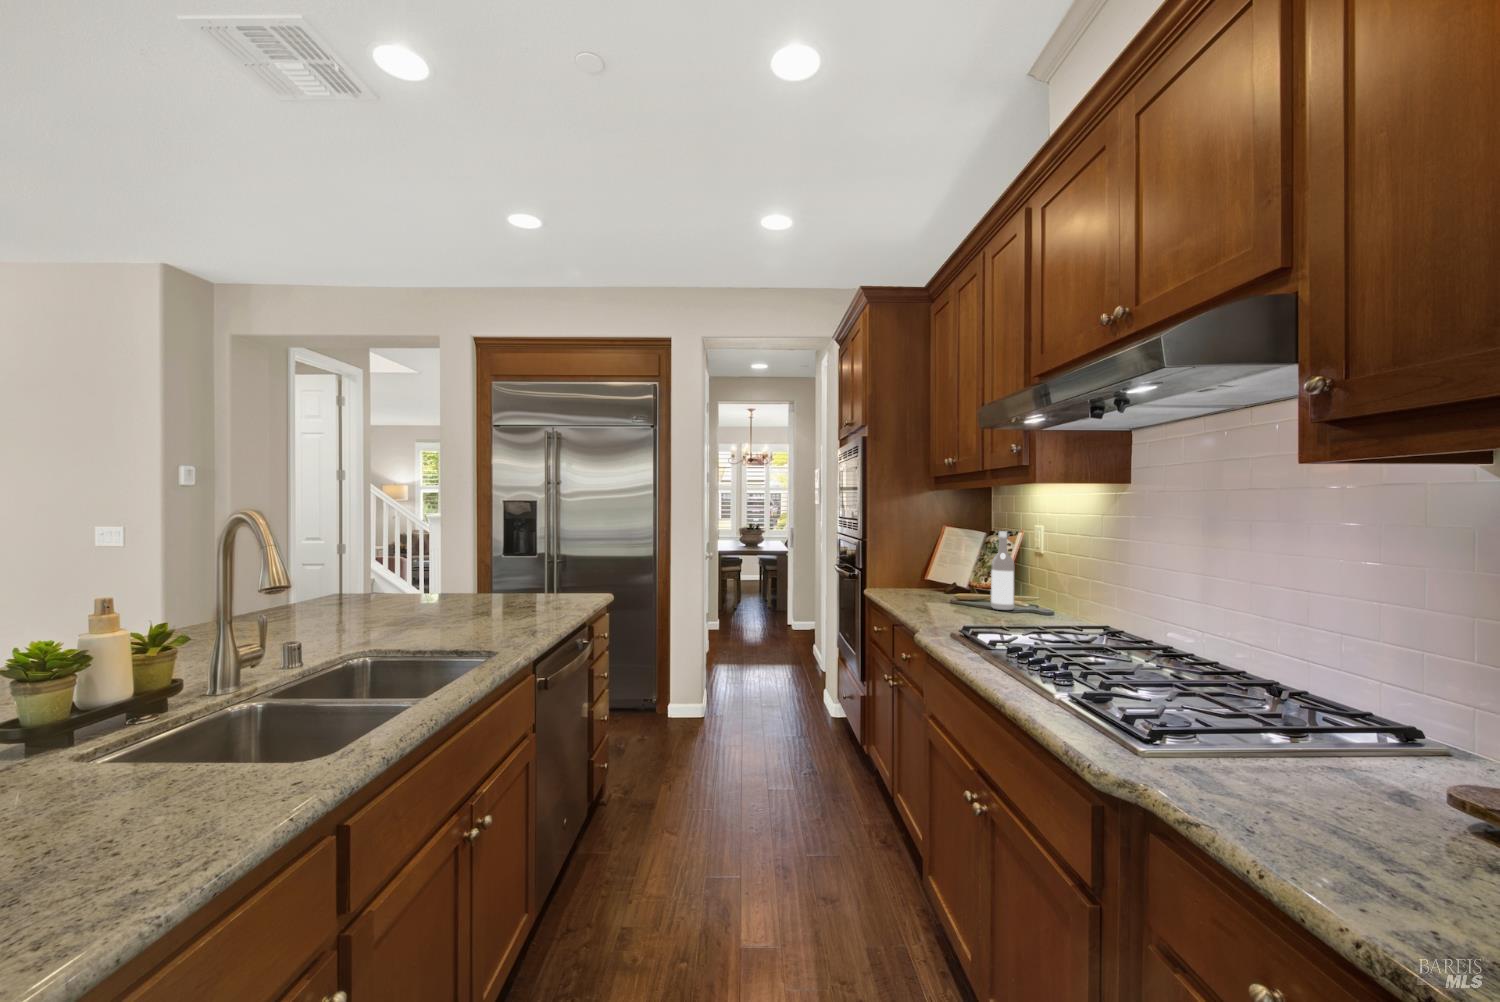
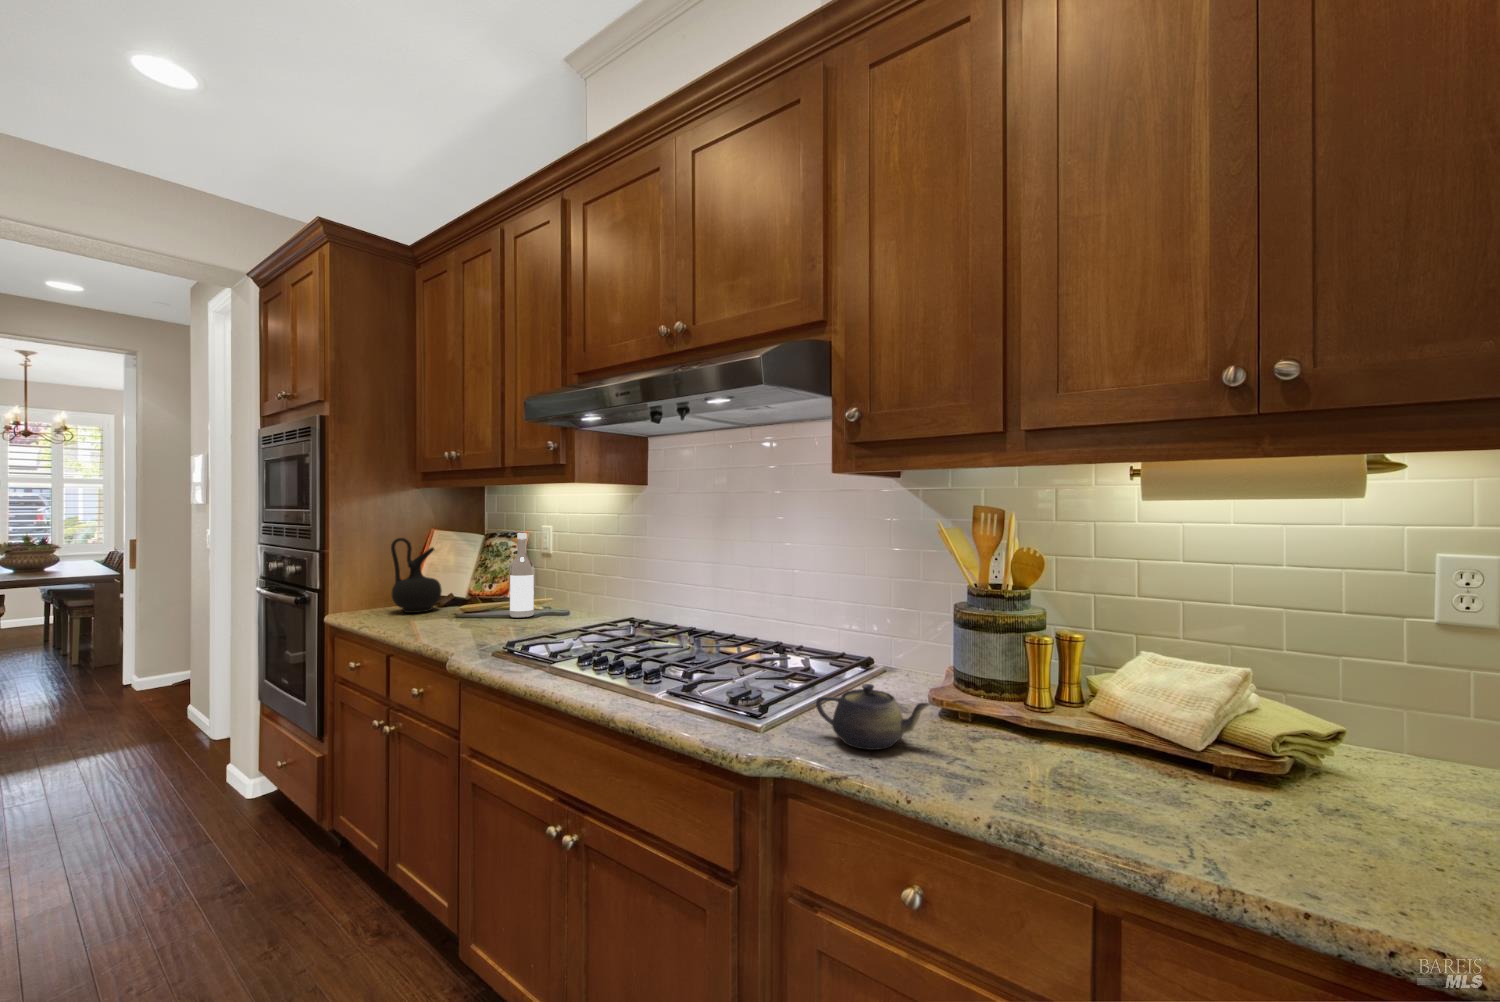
ceramic jug: none [905,532,943,595] -> present [391,538,442,613]
teapot: none [1206,732,1374,820] -> present [816,684,930,750]

